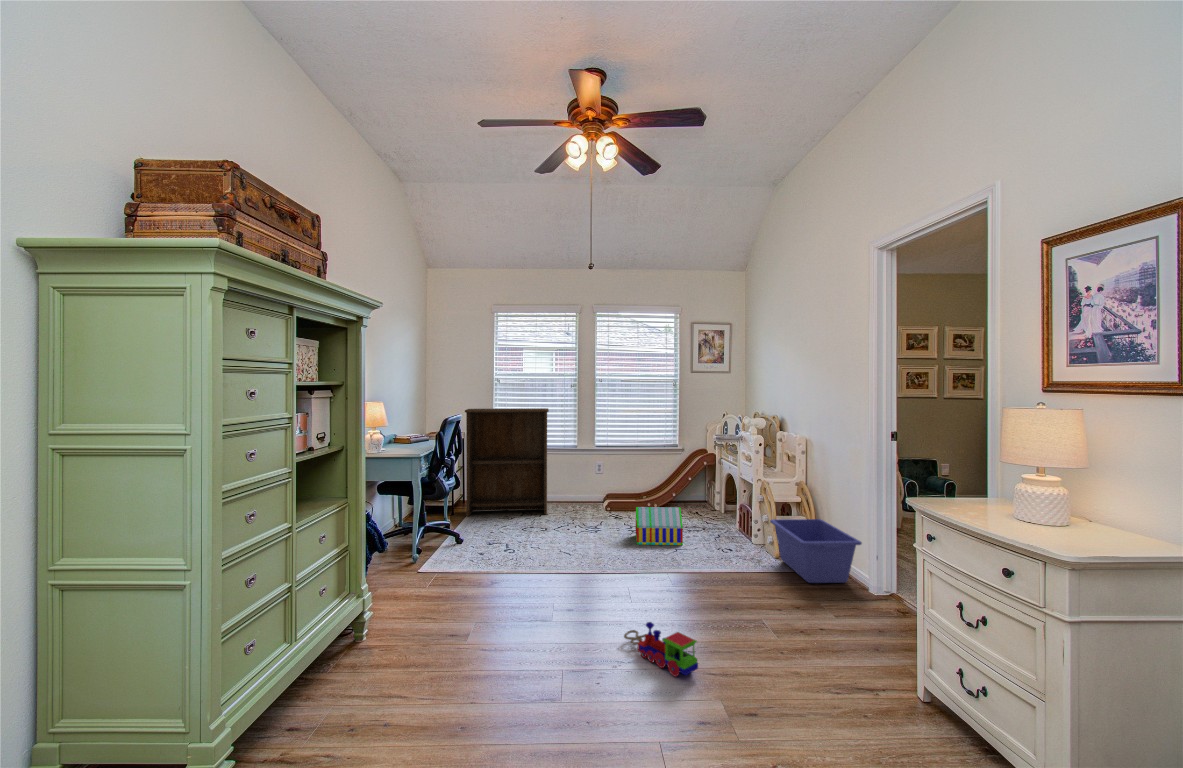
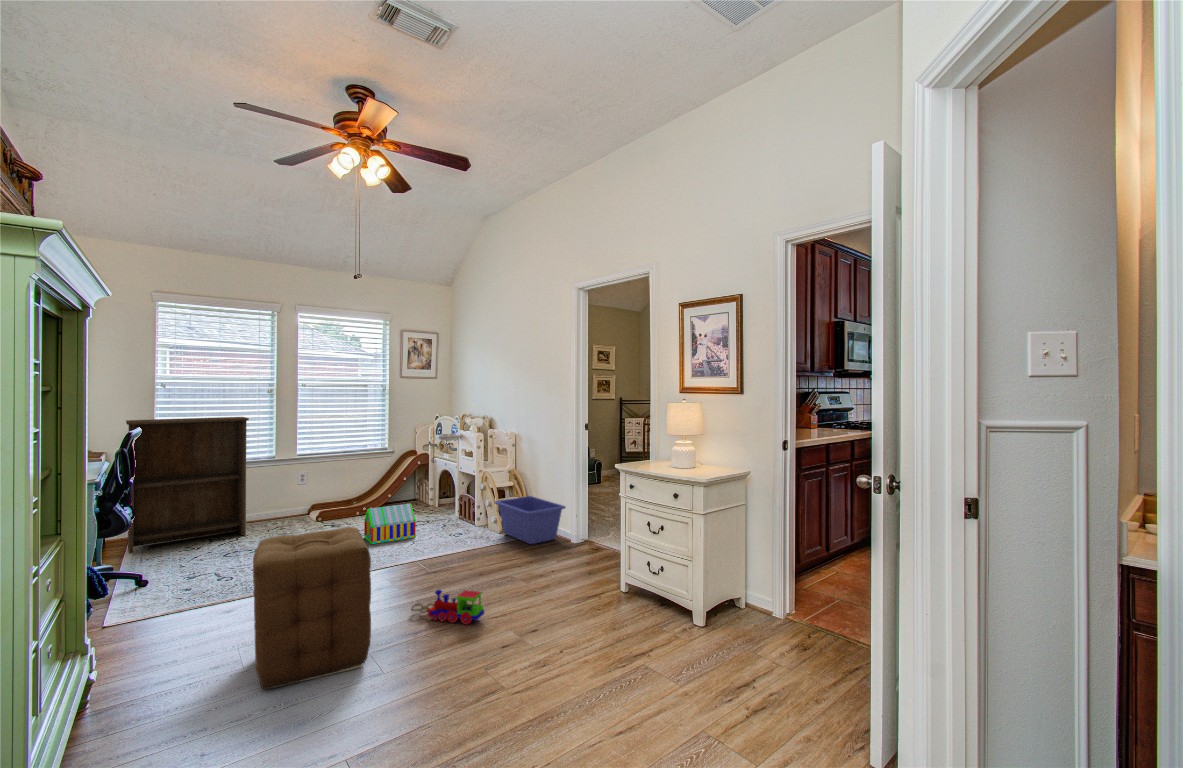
ottoman: none [446,530,567,693] -> present [253,527,371,689]

